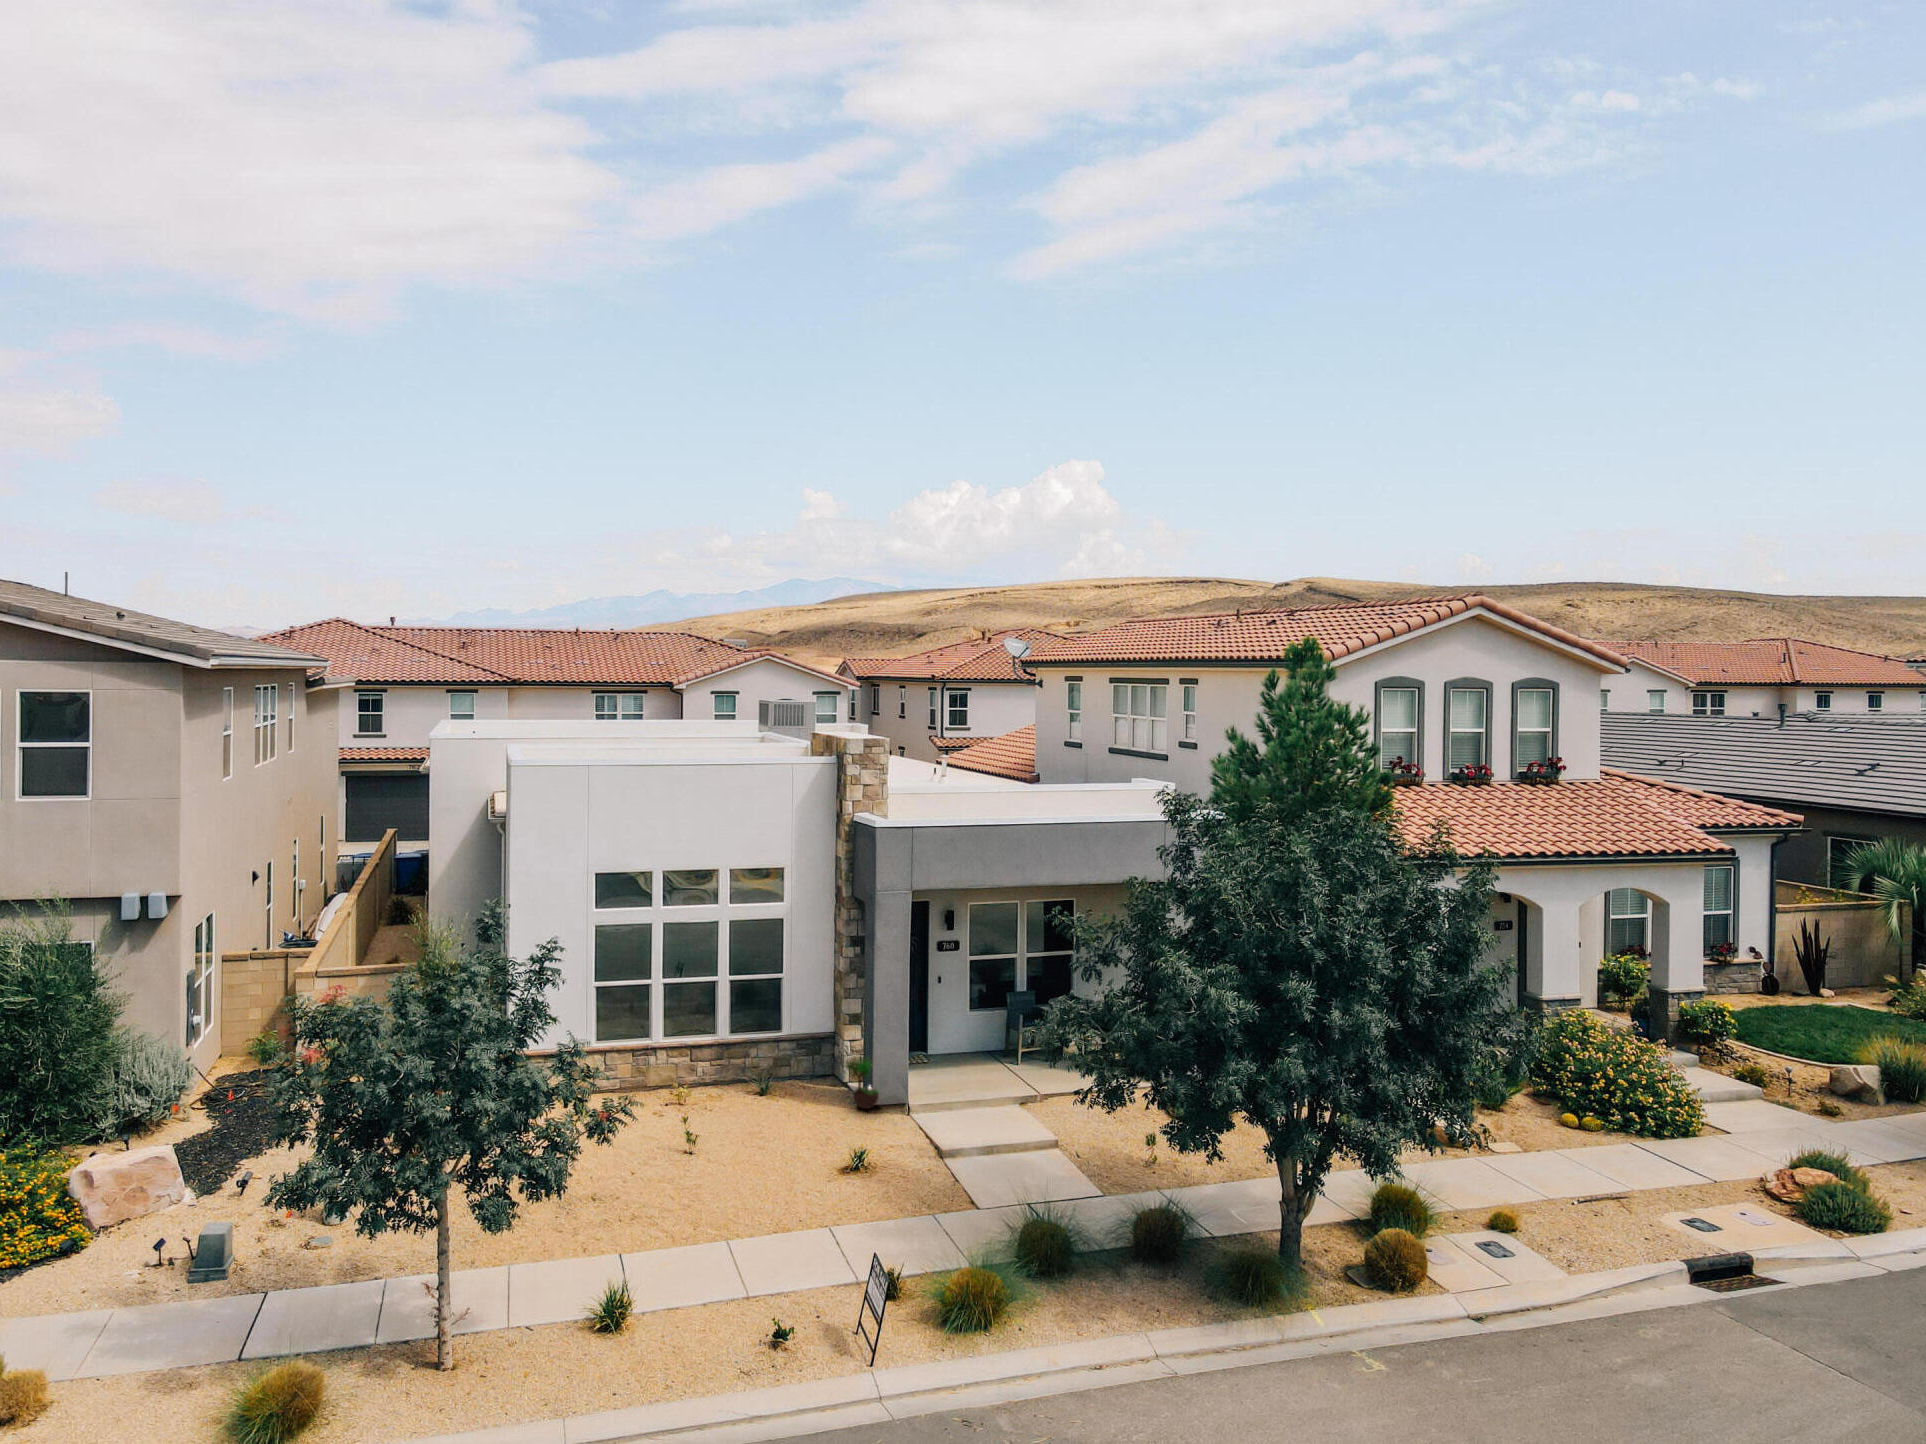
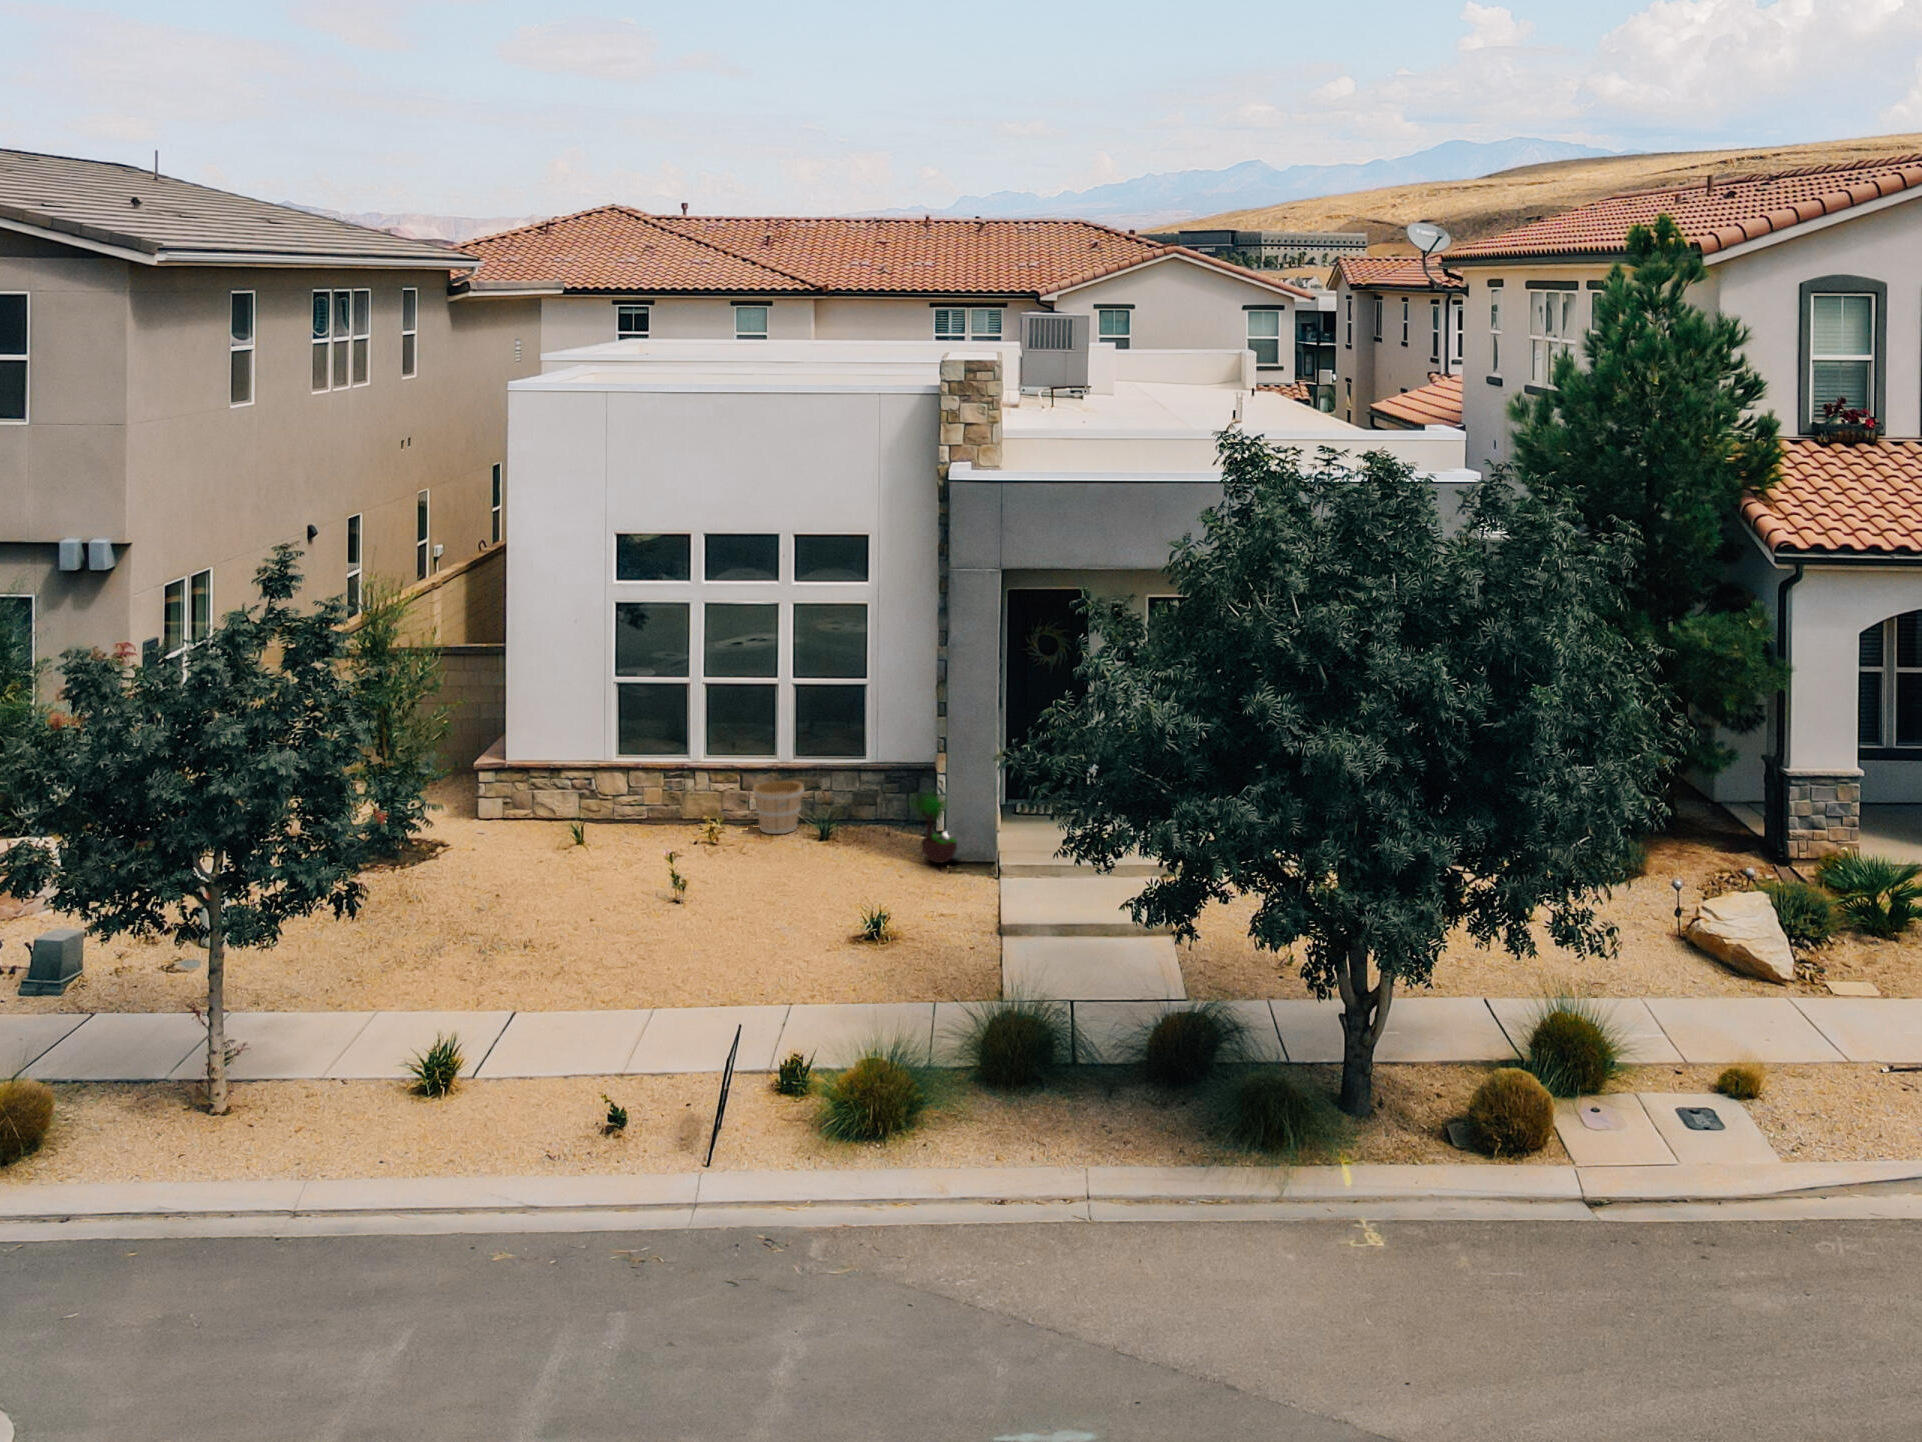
wooden bucket: none [709,1054,748,1096] -> present [753,781,804,834]

